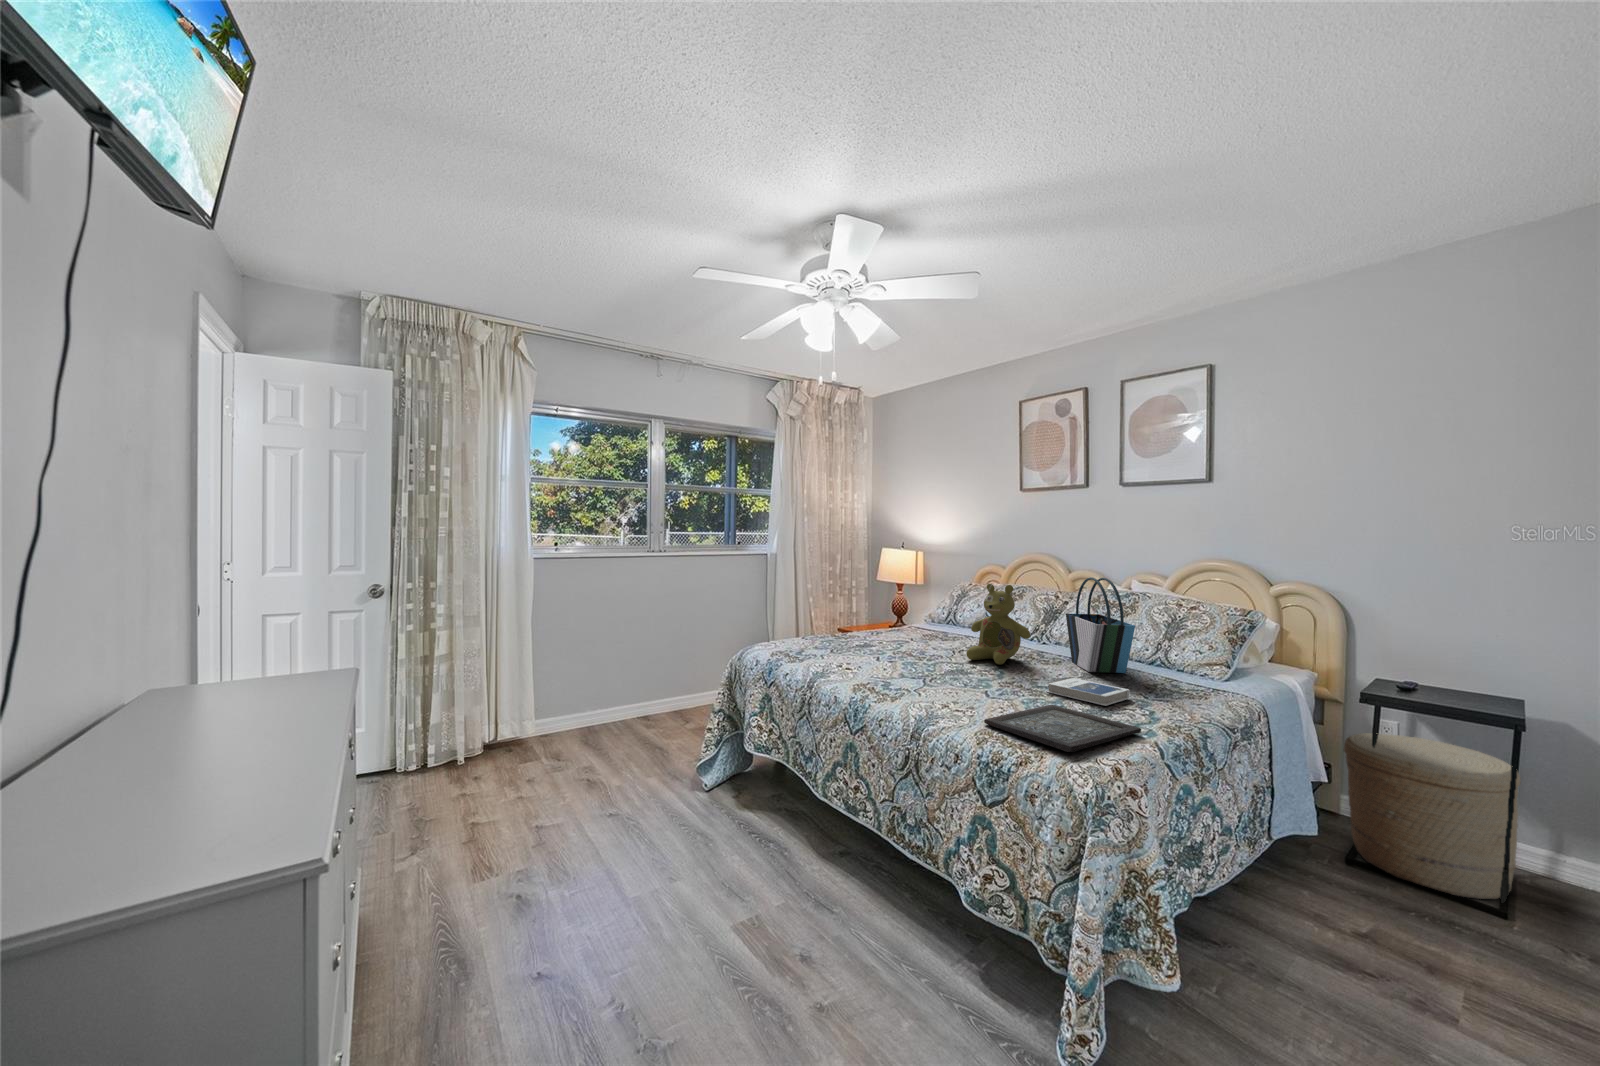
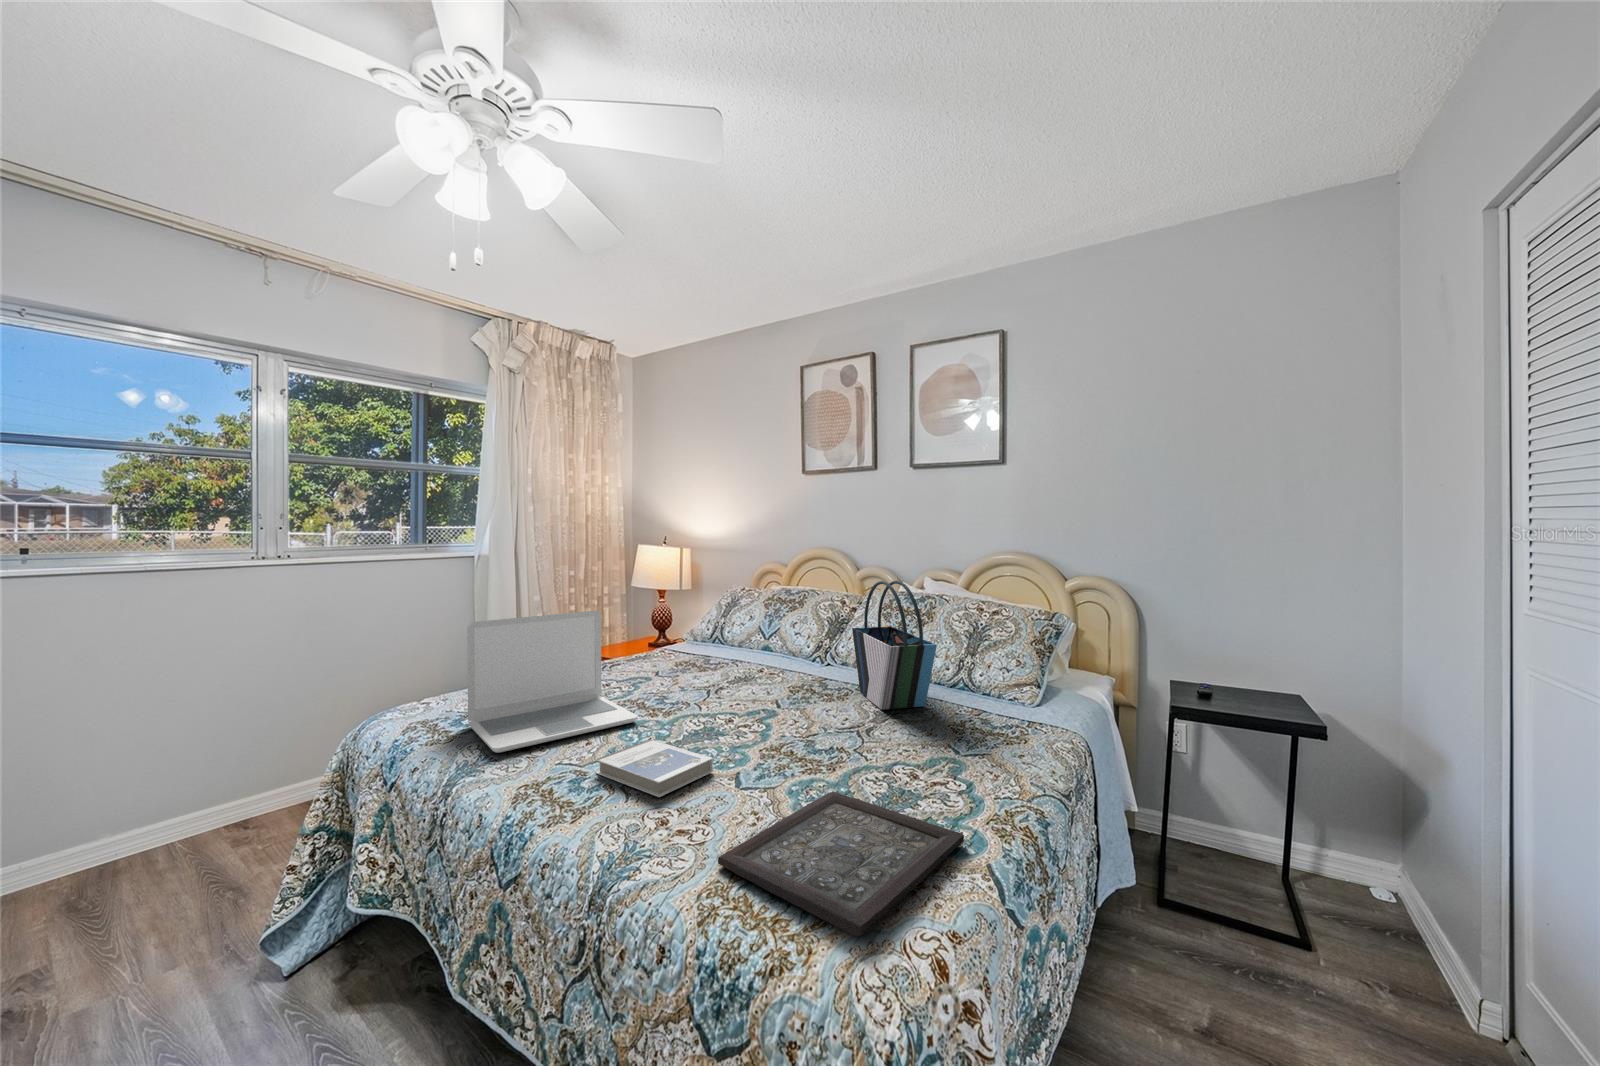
stuffed bear: present [966,584,1030,665] -> none [723,594,808,710]
laptop: none [806,590,911,669] -> present [467,611,638,753]
hardback book: present [1046,677,1129,706] -> present [595,739,713,797]
woven basket: present [1344,733,1520,899] -> none [1152,745,1324,941]

